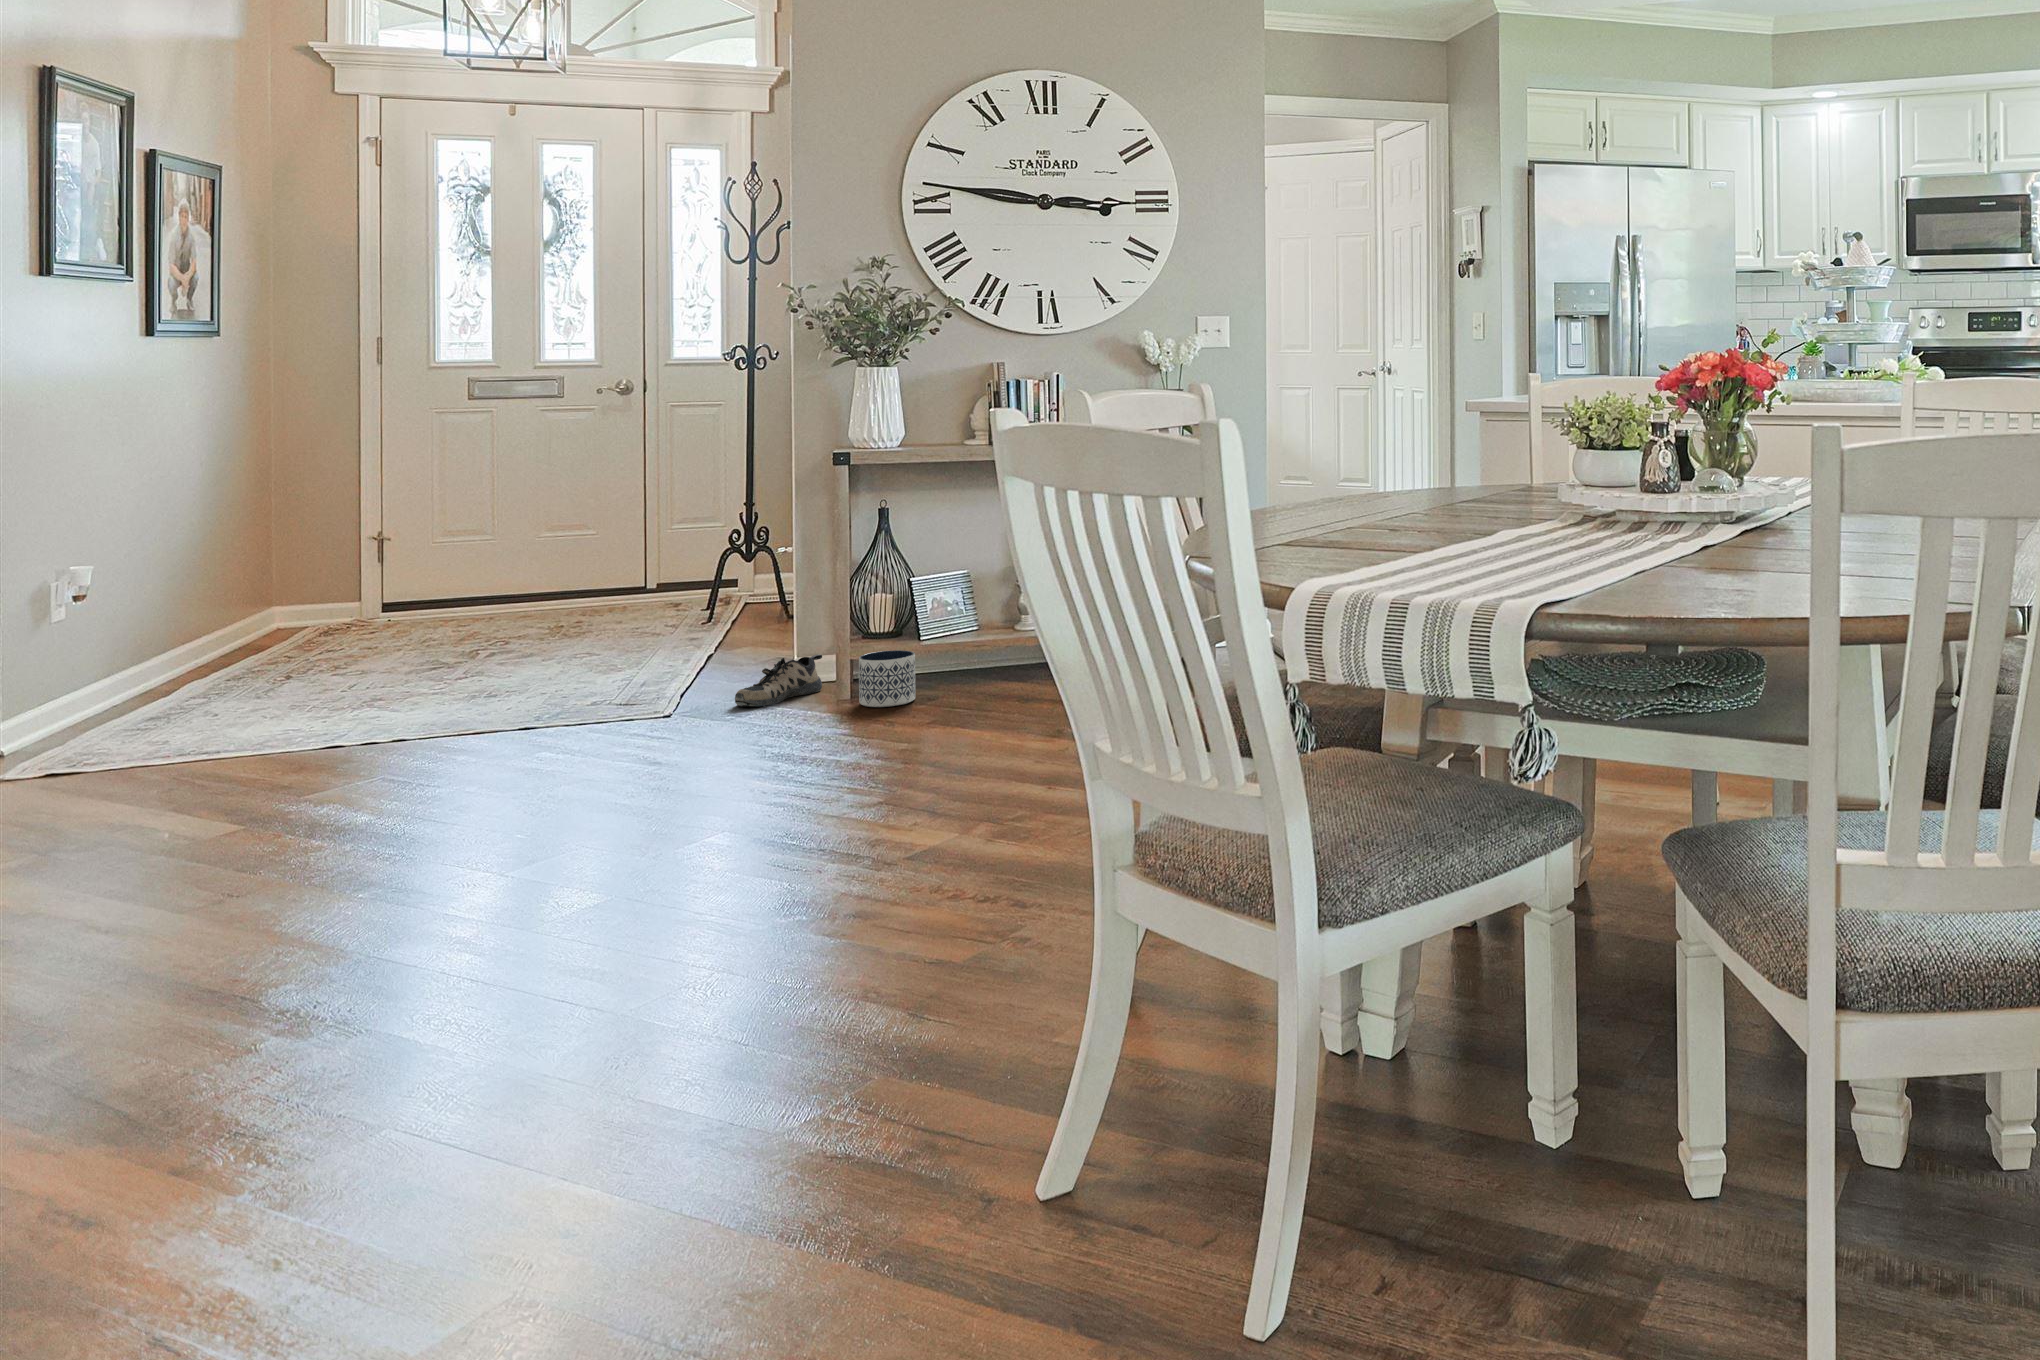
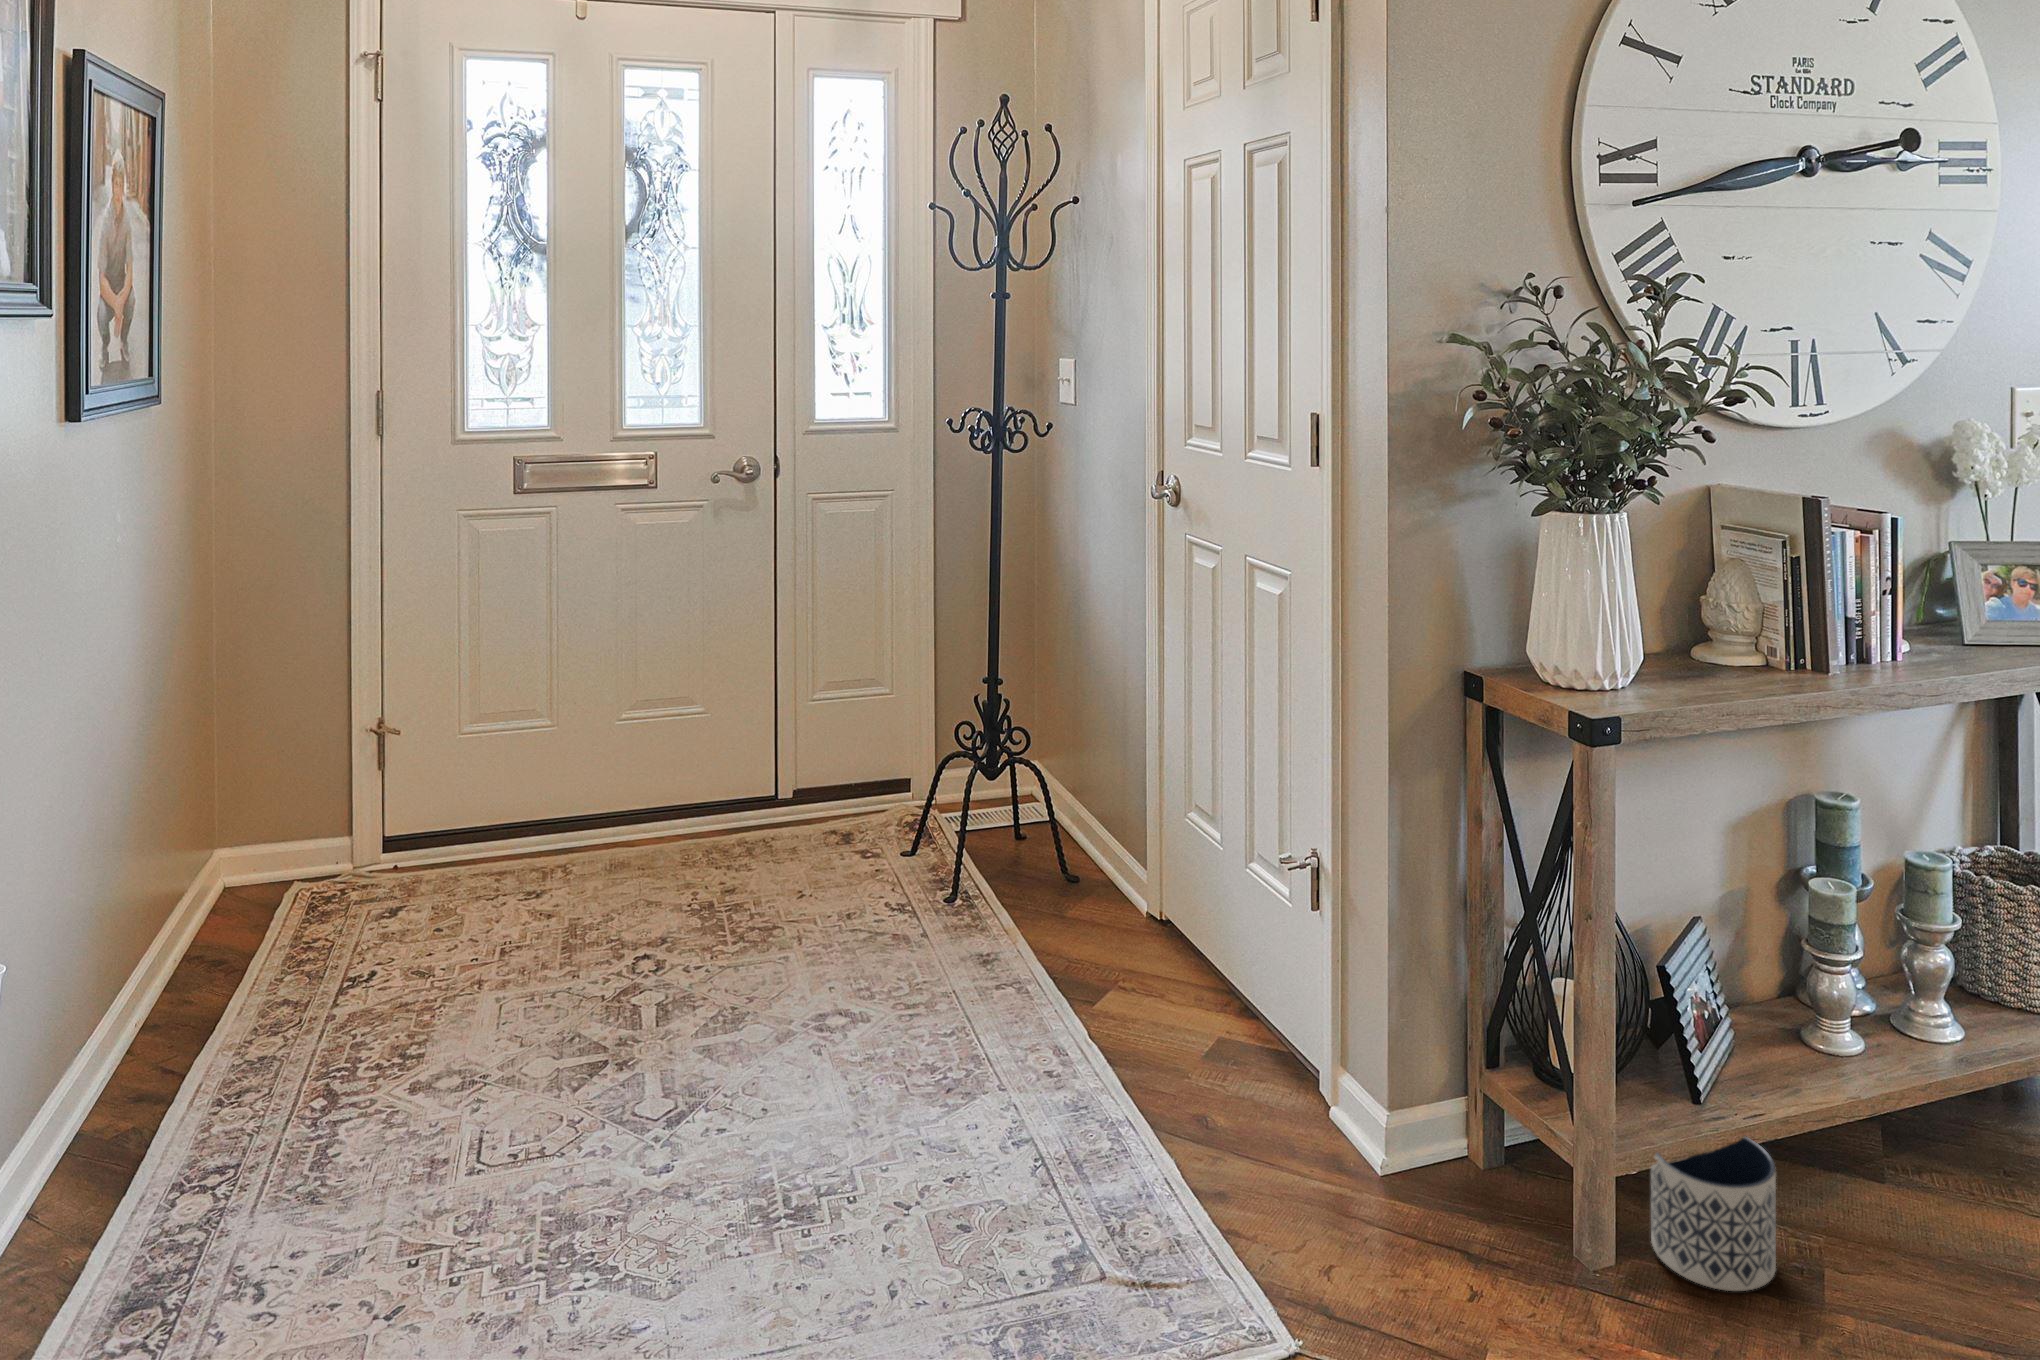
shoe: present [735,655,822,707] -> none [1390,1099,1482,1286]

